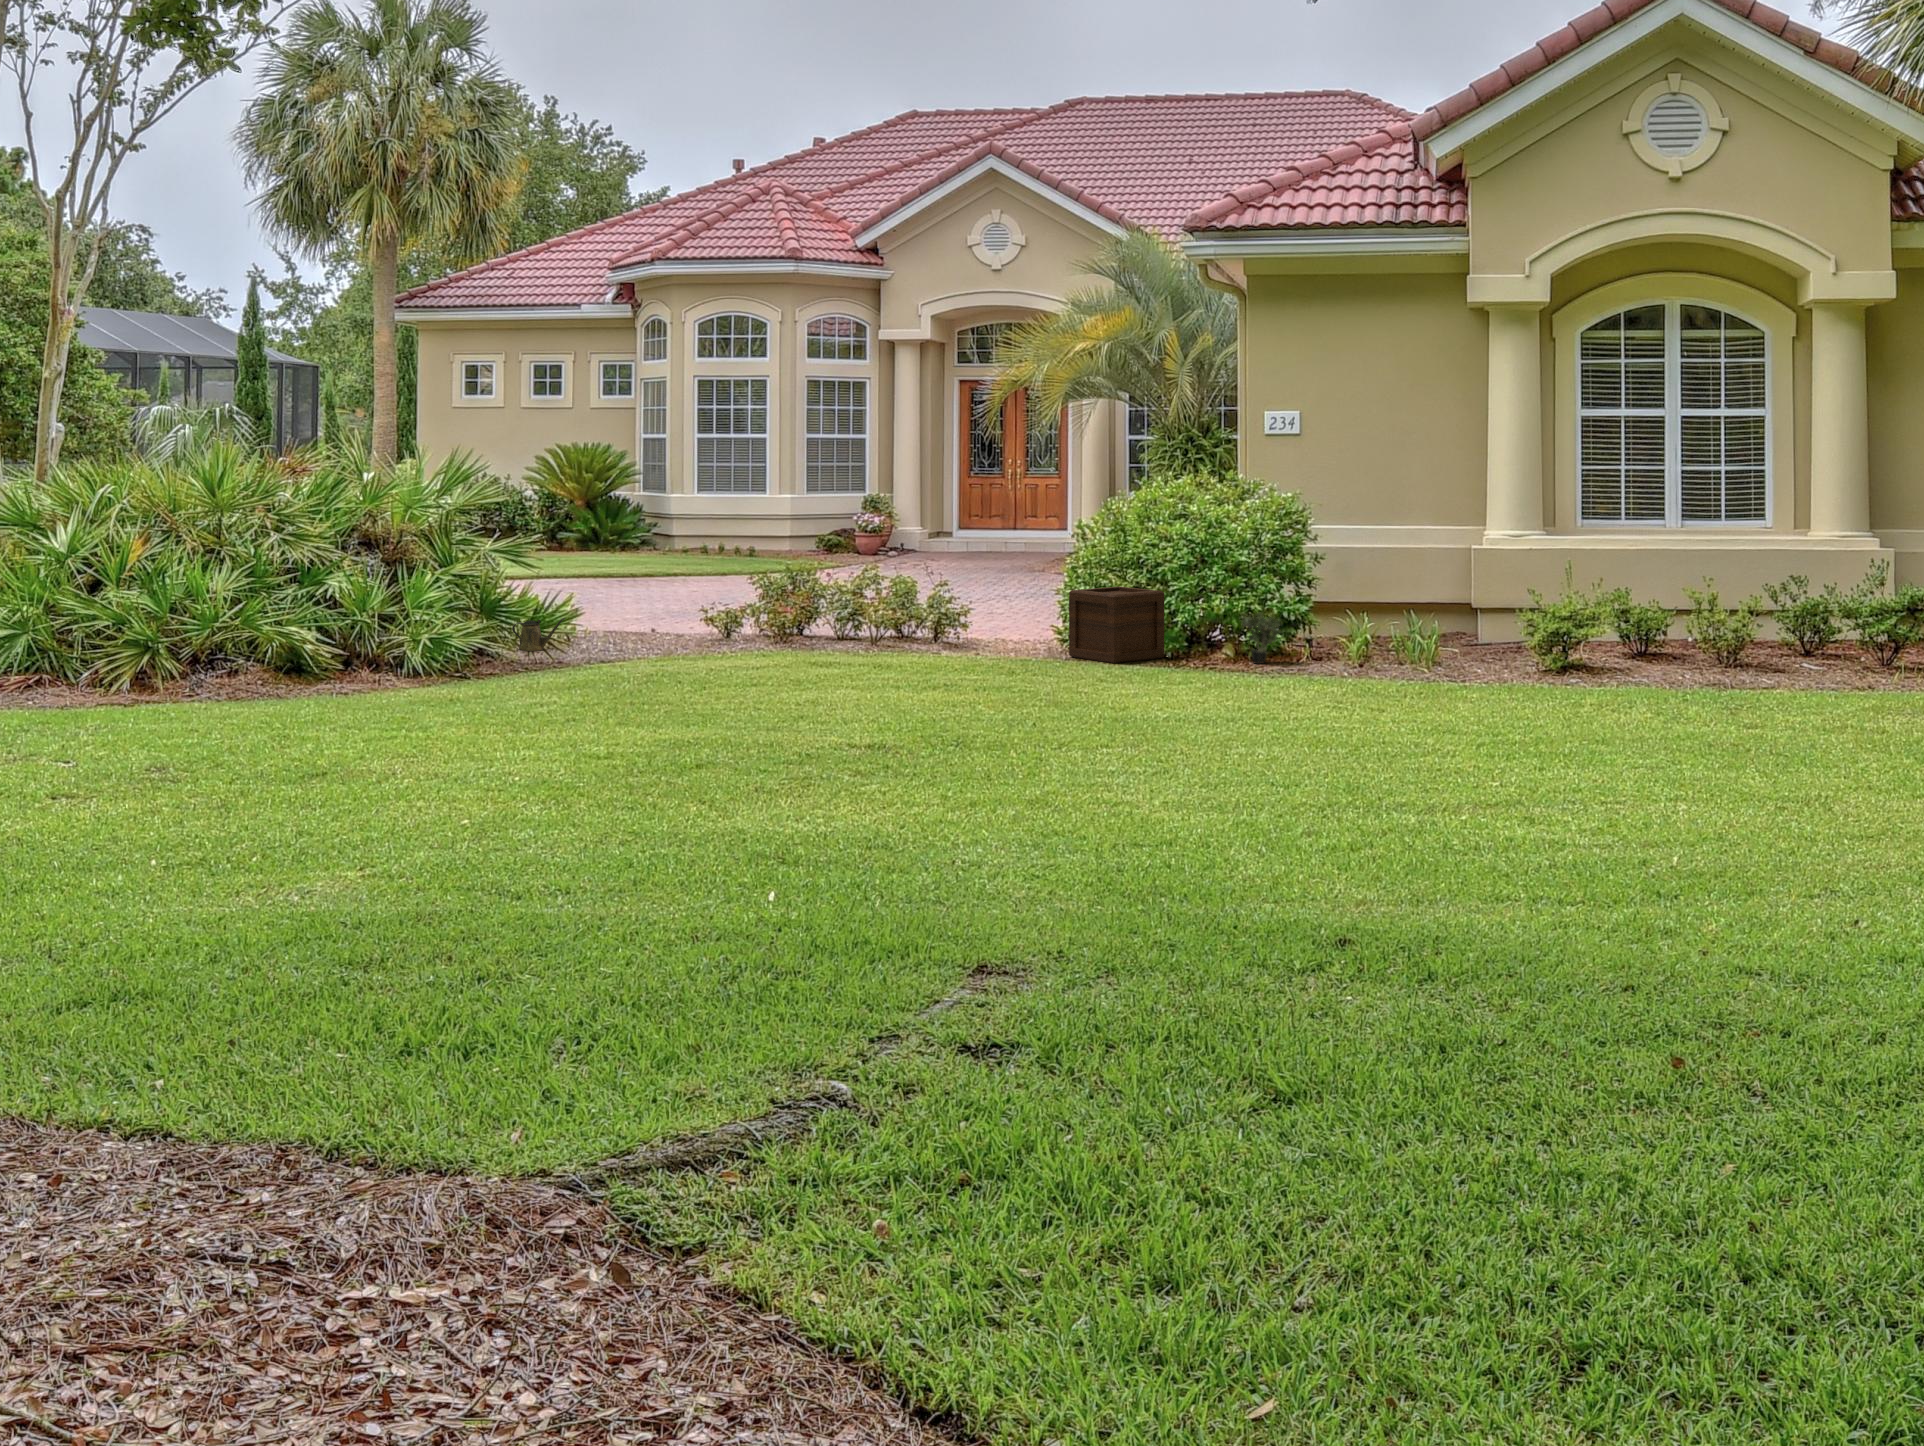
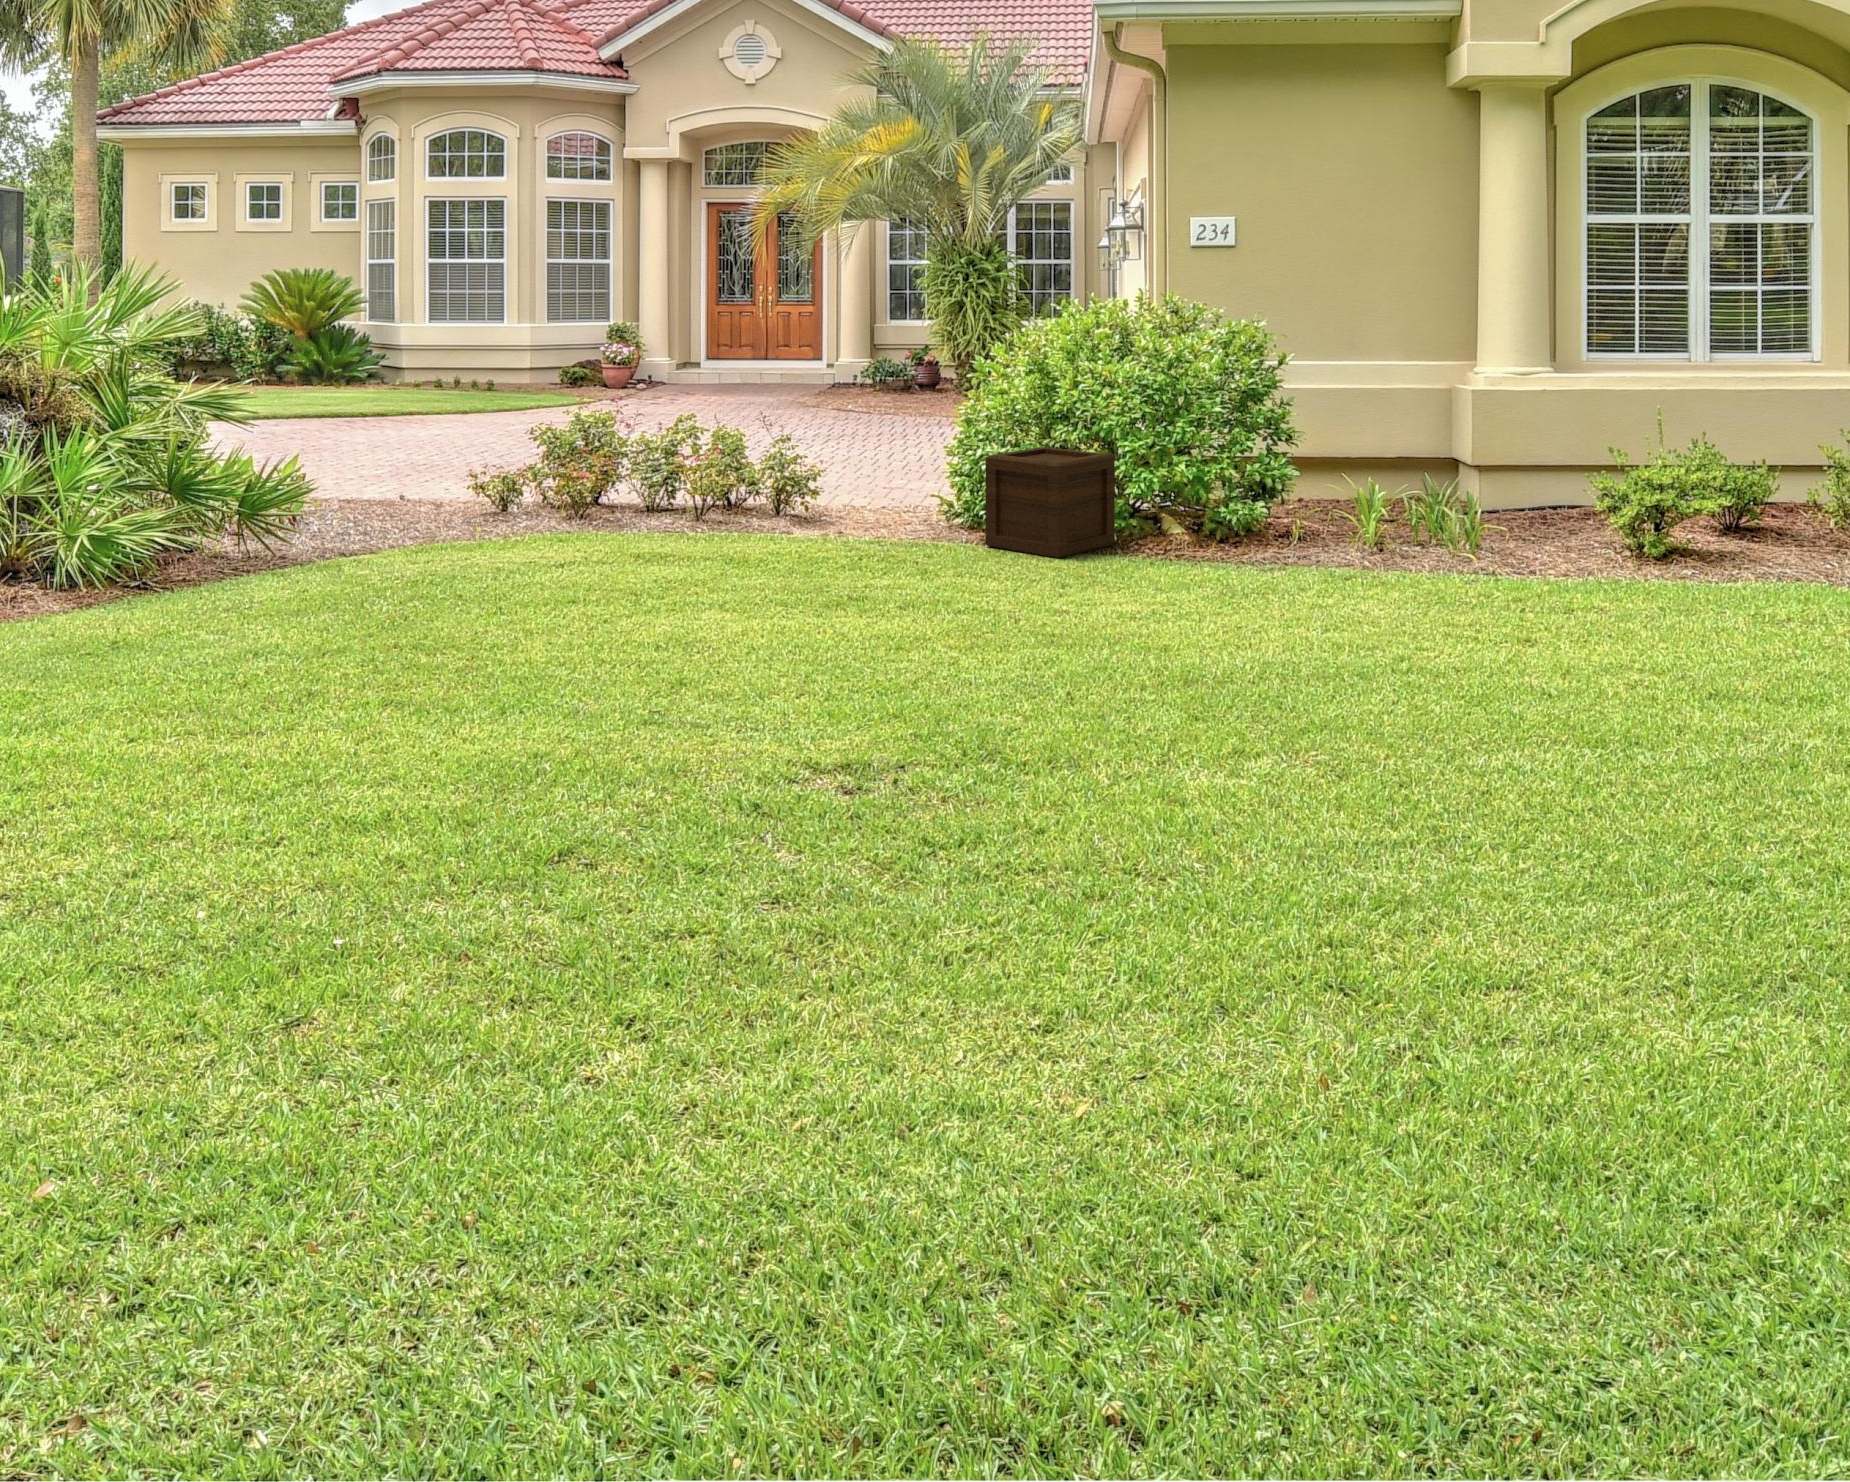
potted plant: present [1242,613,1282,664] -> none [1224,482,1283,554]
watering can: present [512,618,565,651] -> none [186,506,265,555]

